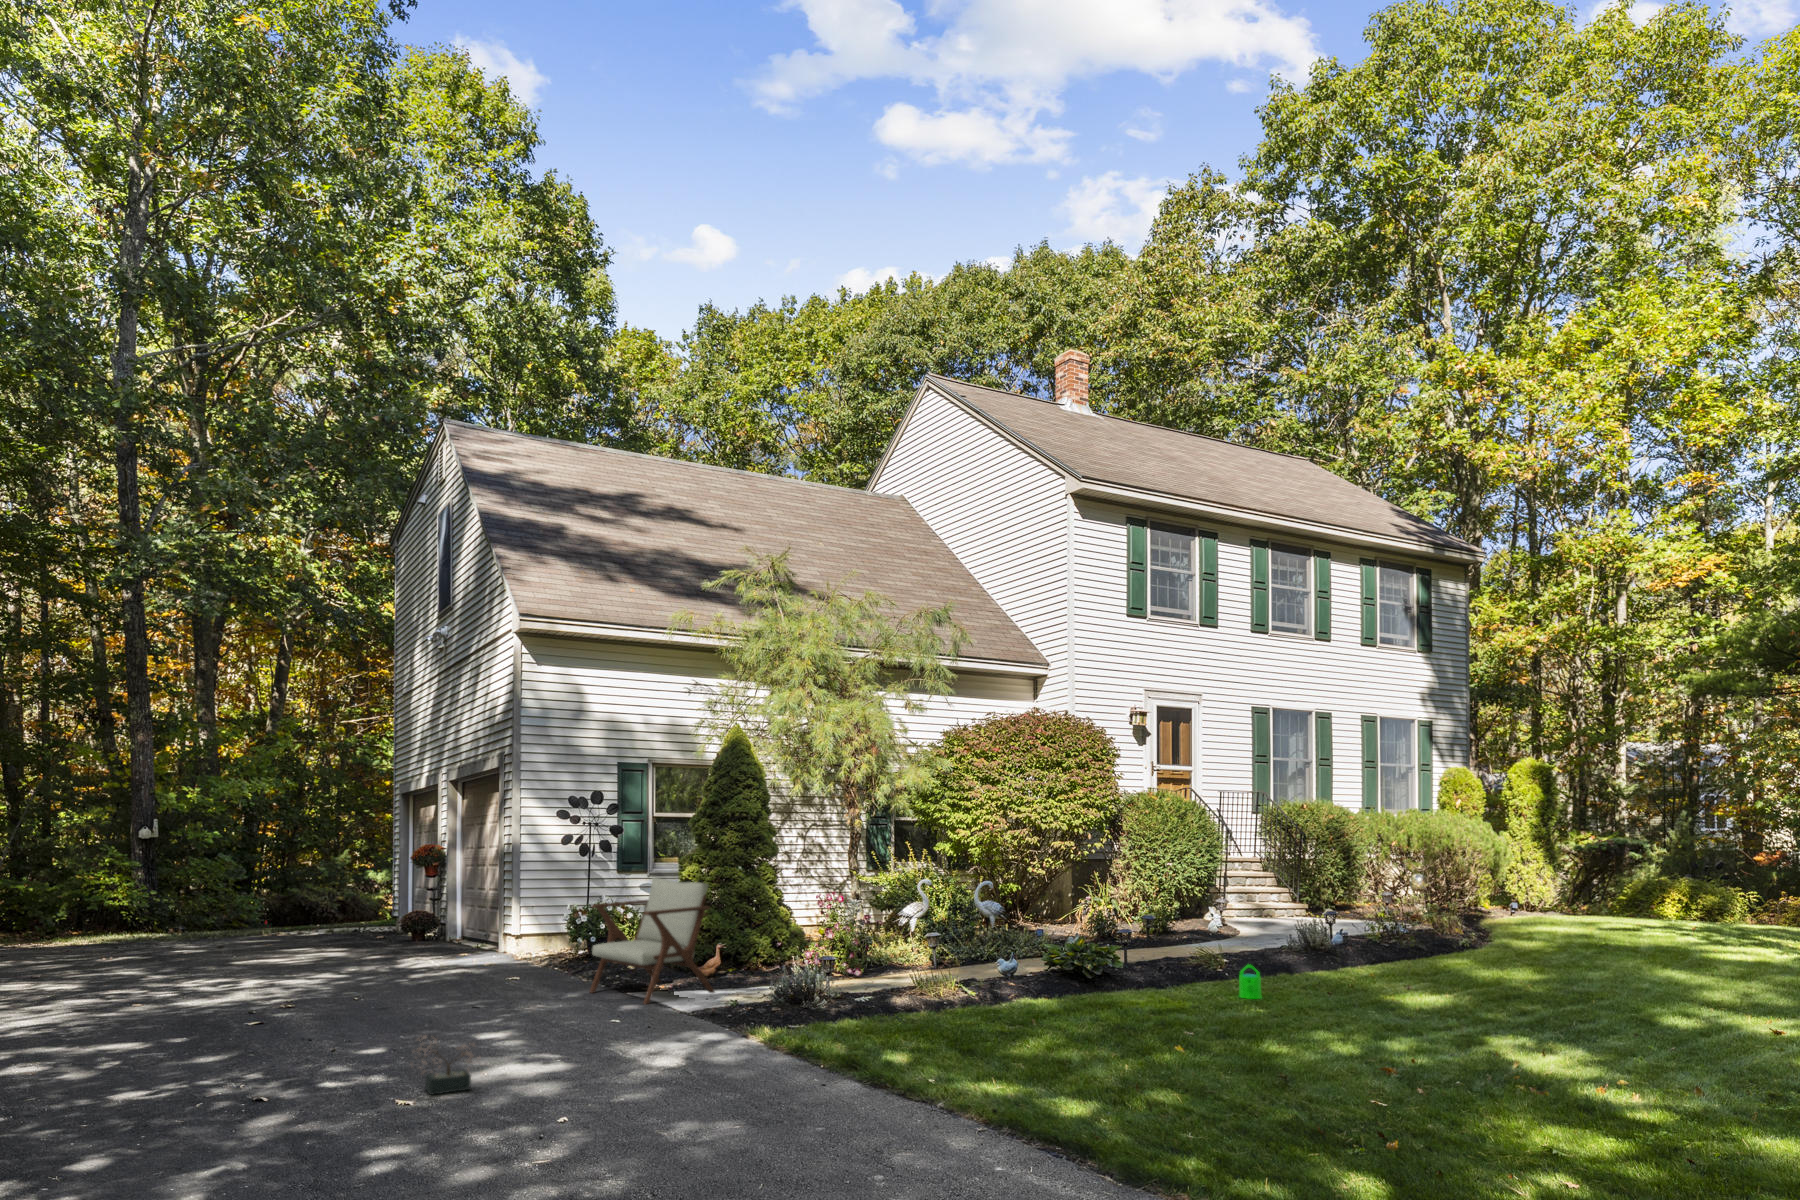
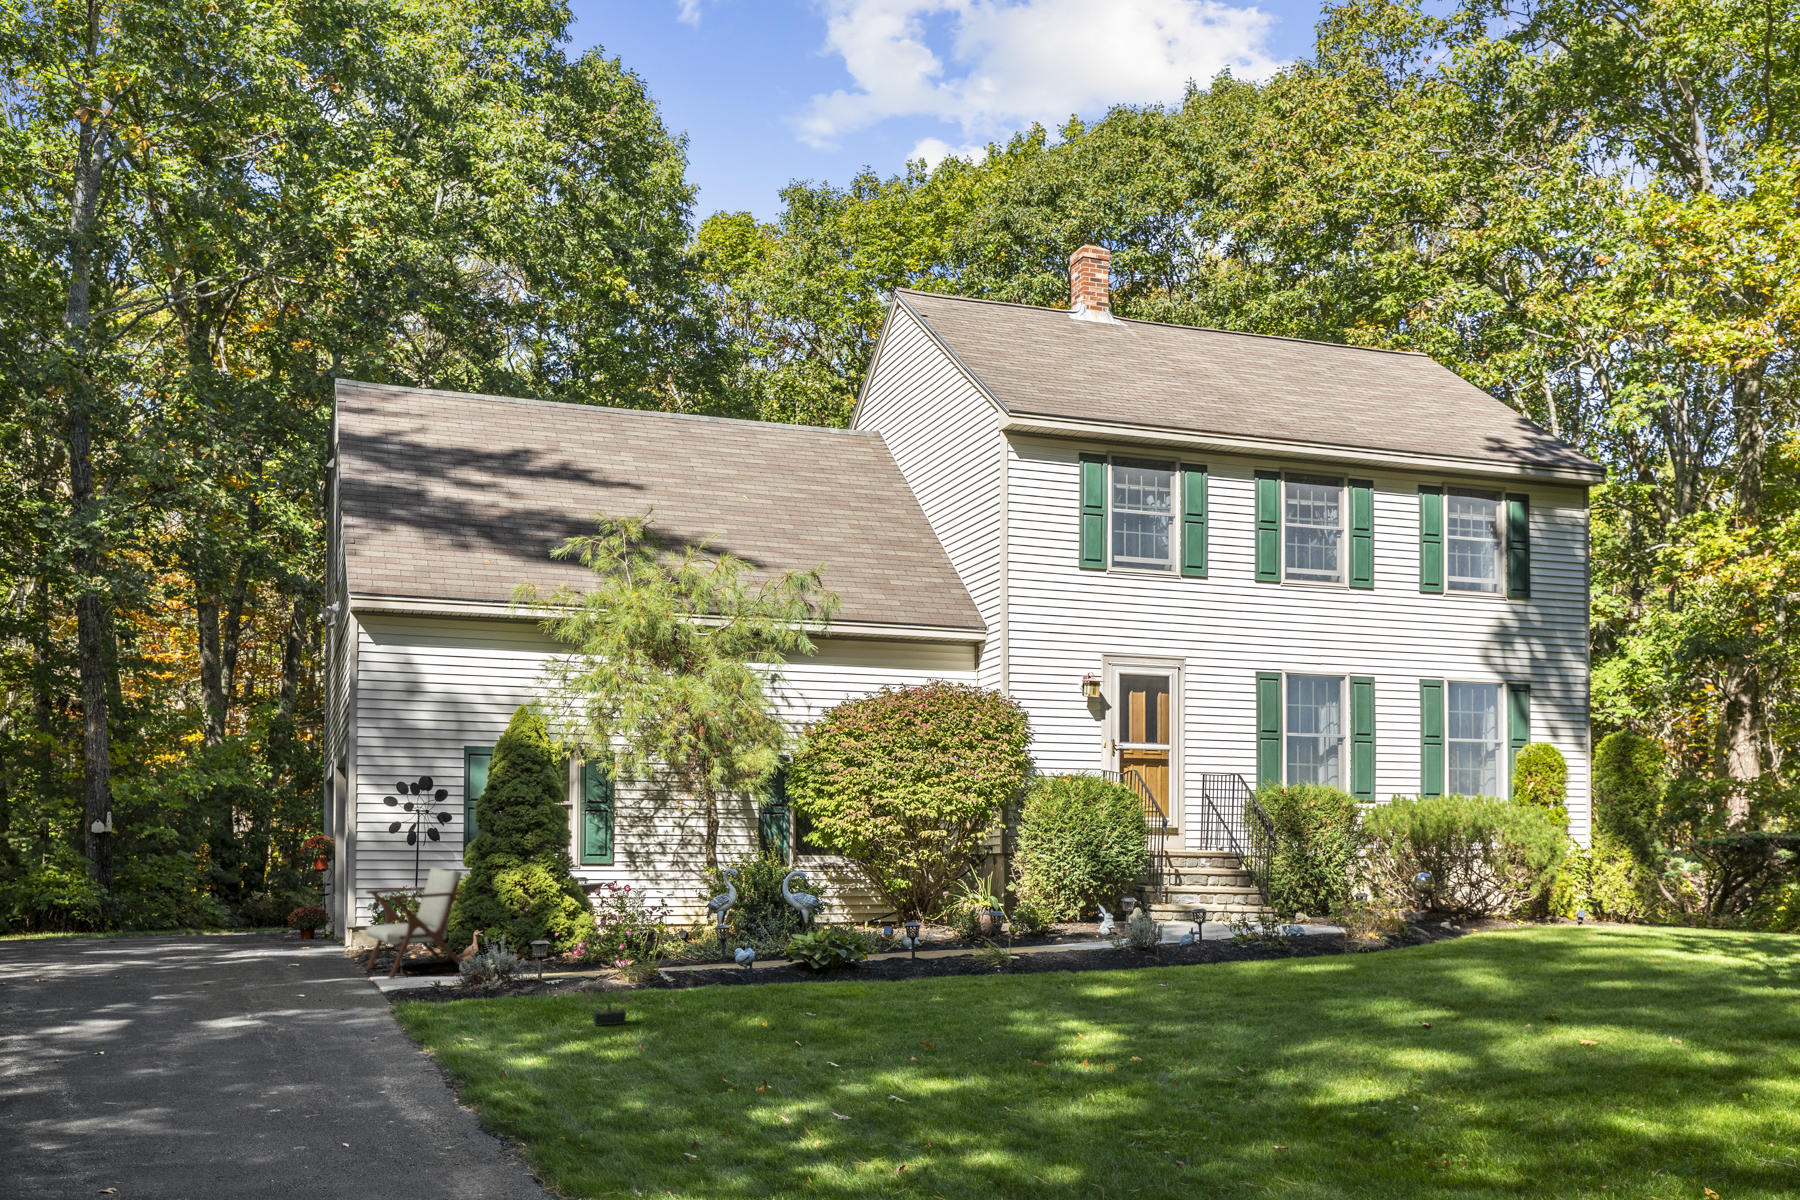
watering can: present [1239,965,1262,999] -> none [940,950,967,984]
decorative plant: present [412,1036,475,1094] -> present [585,981,633,1026]

